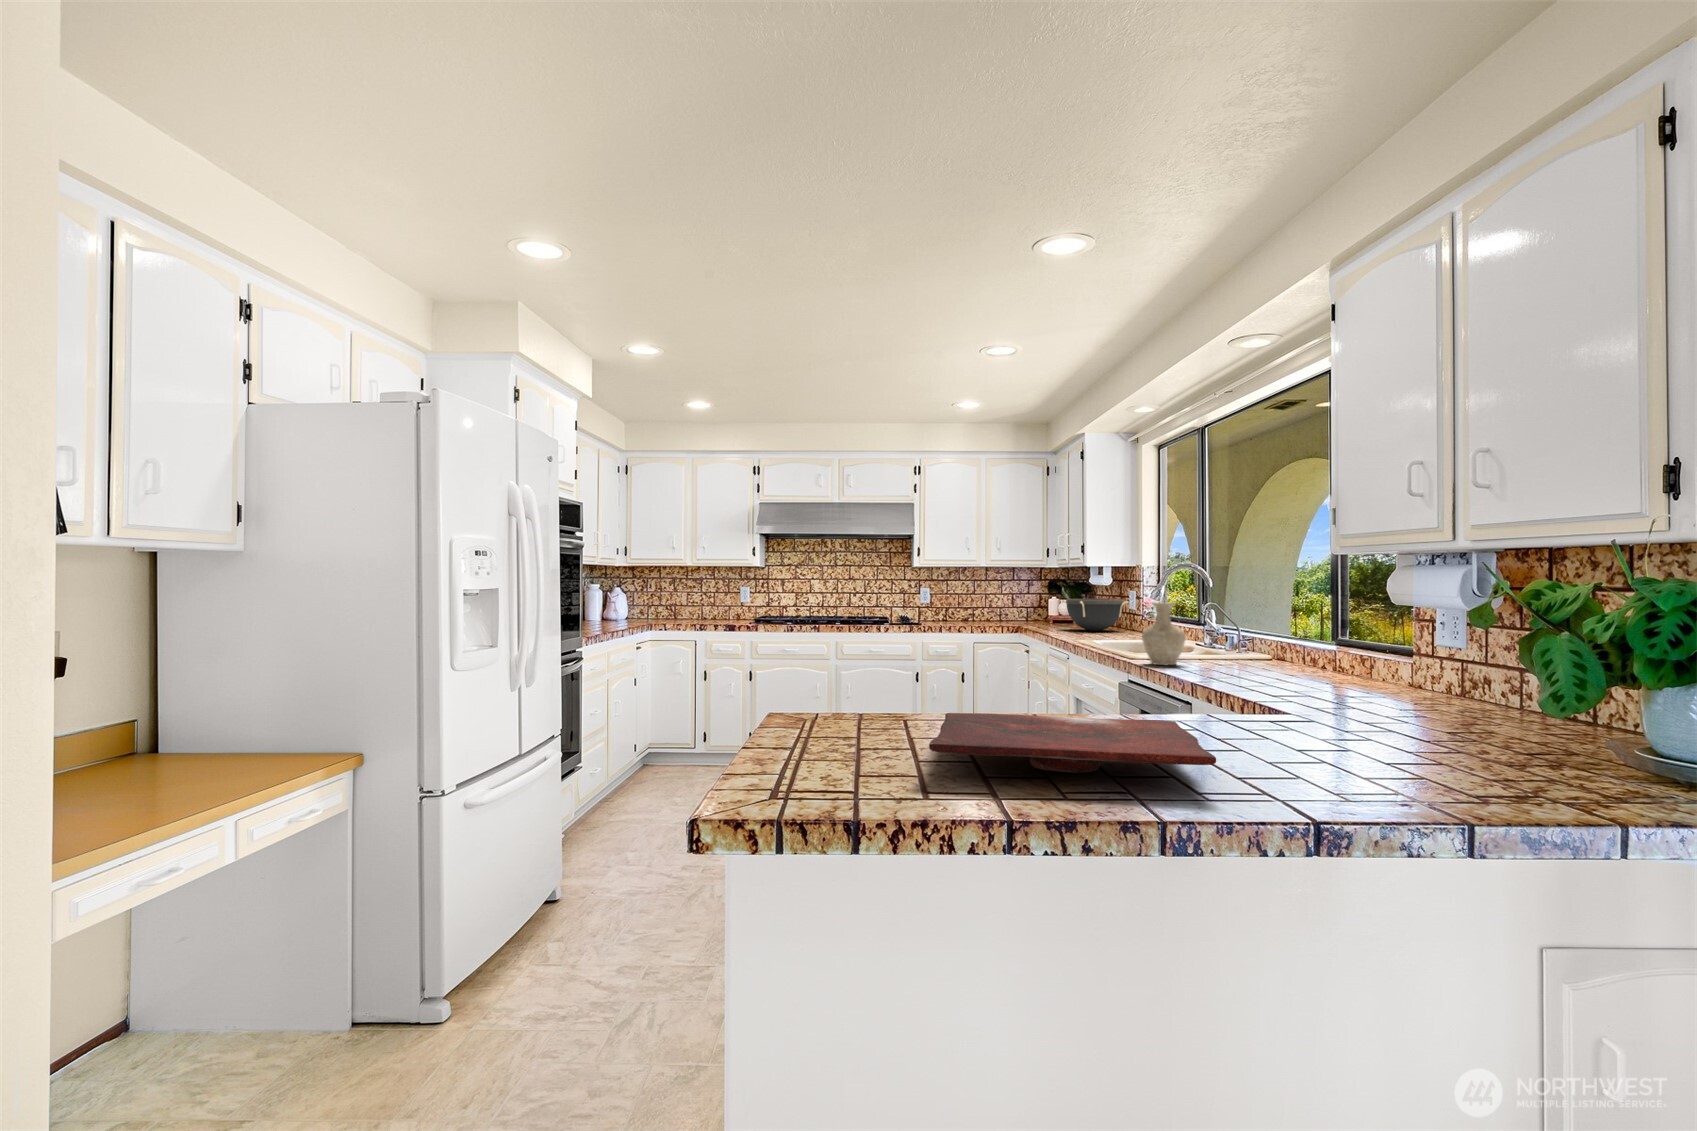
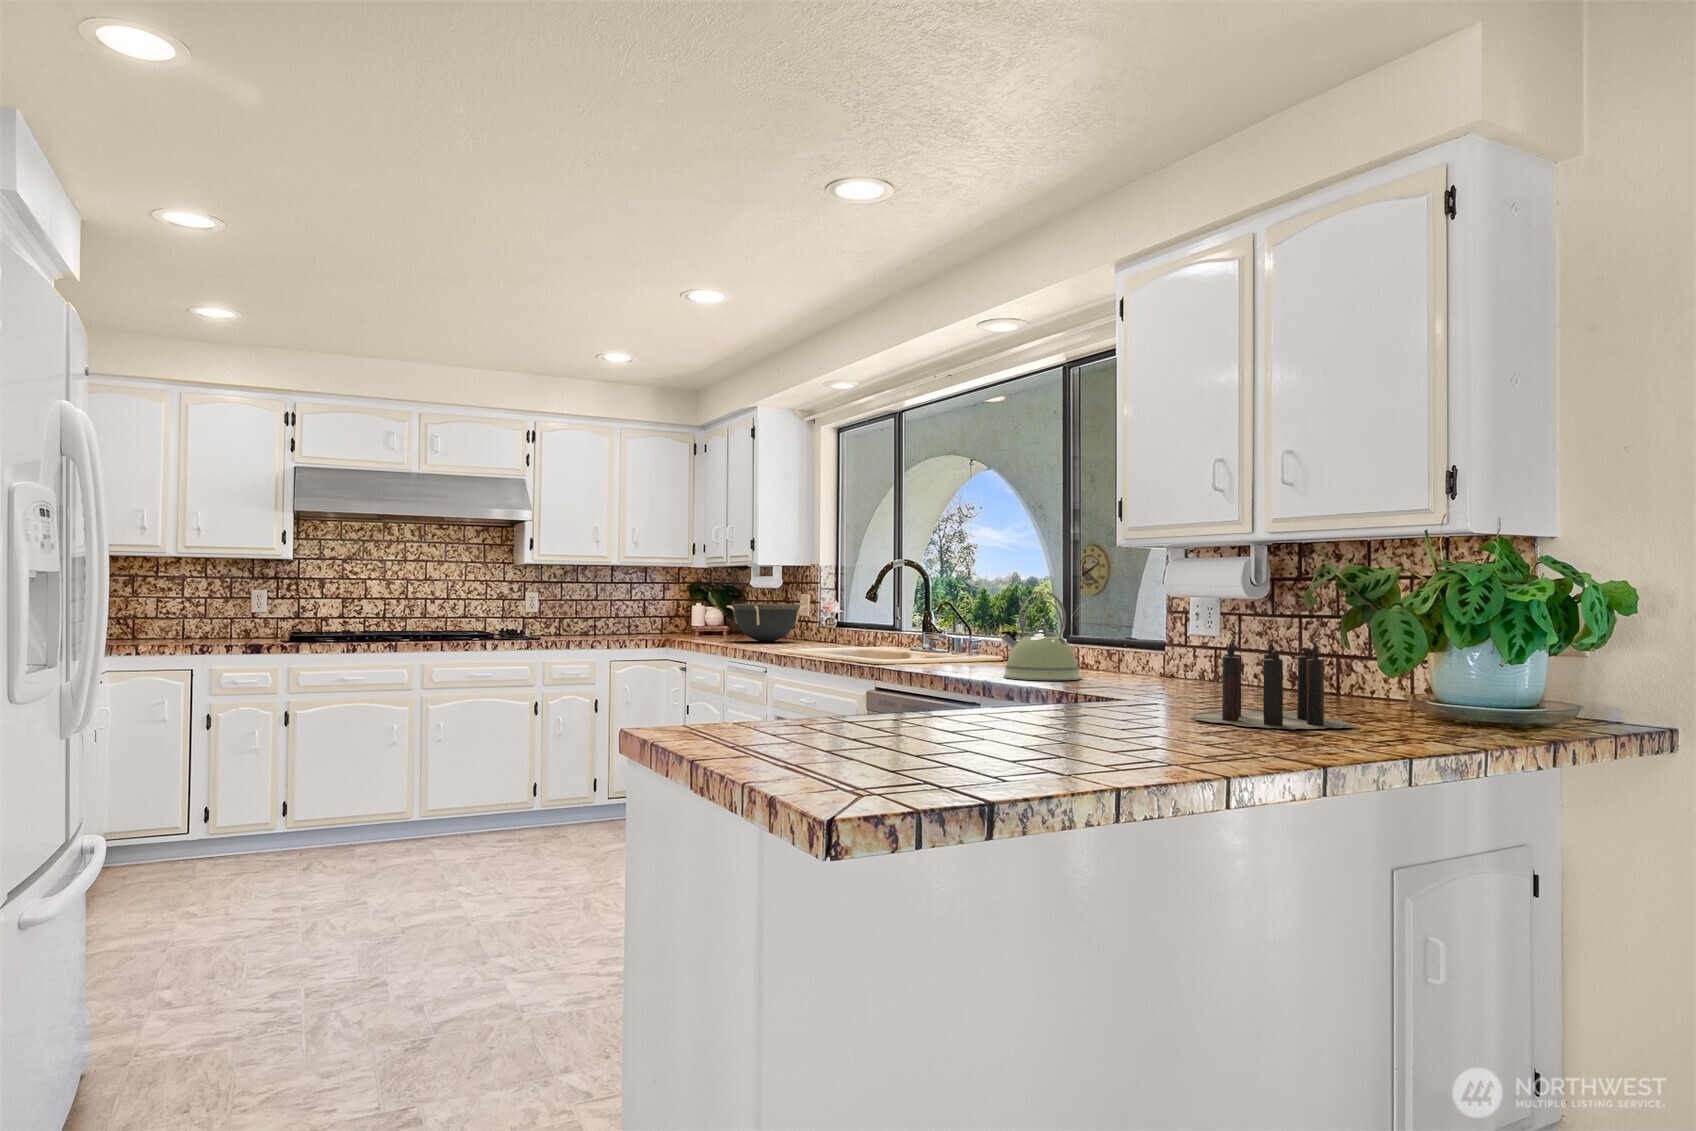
kettle: none [1225,598,1308,685] -> present [1001,591,1081,680]
vase: present [1142,602,1185,665] -> none [896,600,941,669]
candle: none [1302,661,1563,775] -> present [1191,638,1358,730]
cutting board: present [929,713,1216,773] -> none [904,700,1227,751]

